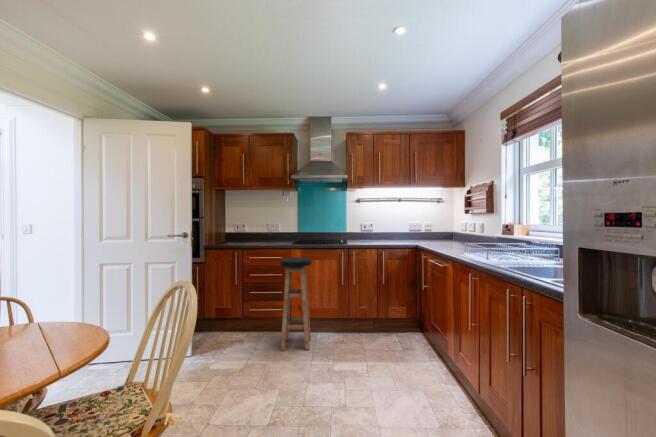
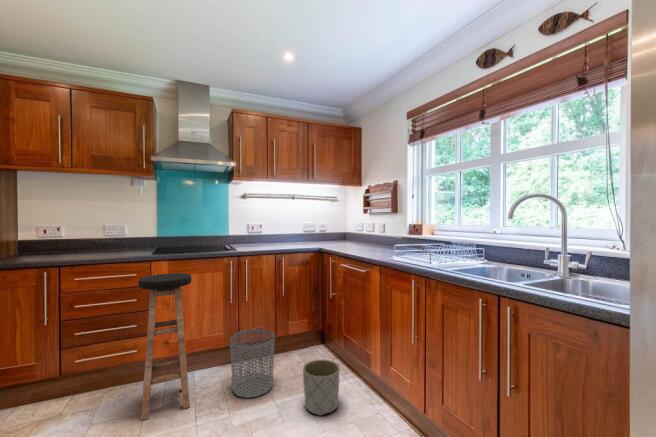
waste bin: none [337,305,370,354] -> present [230,329,275,398]
planter: none [385,336,416,379] -> present [303,359,340,416]

